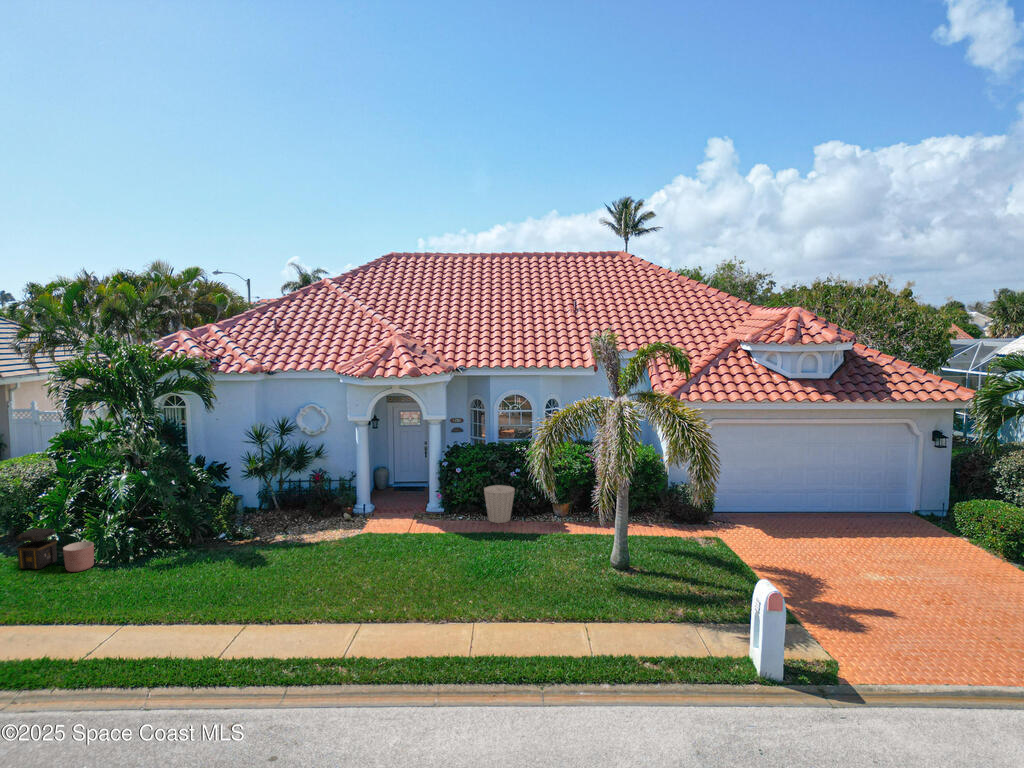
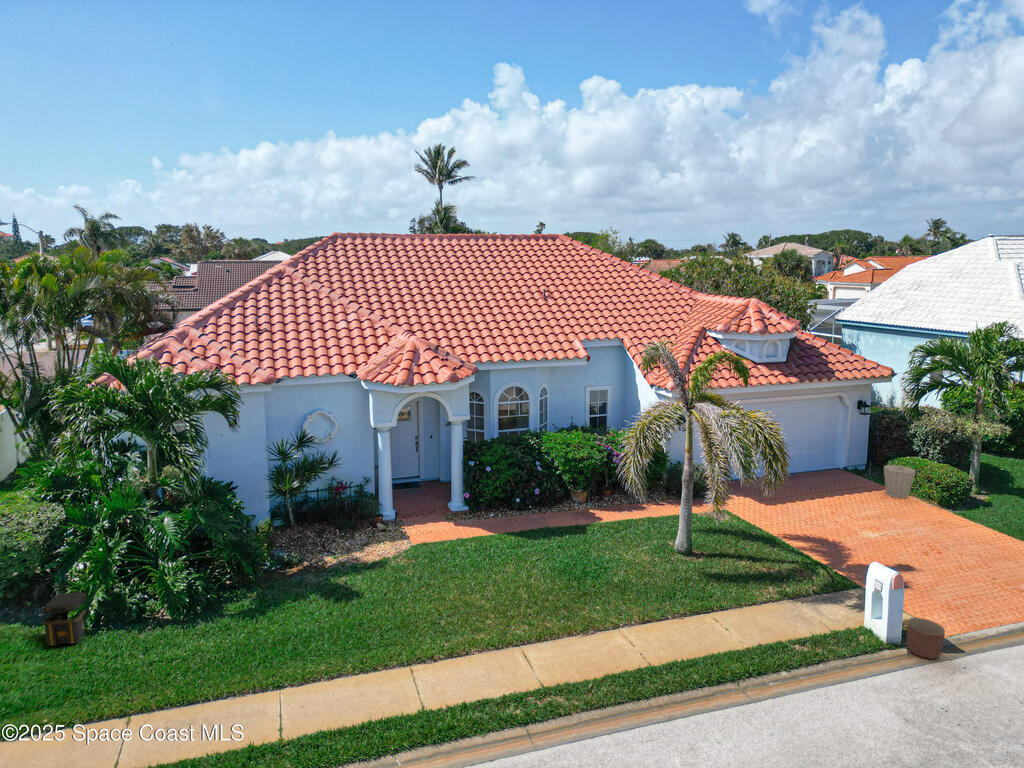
trash can: present [484,485,515,523] -> present [884,465,916,498]
planter: present [63,542,94,572] -> present [906,618,945,659]

